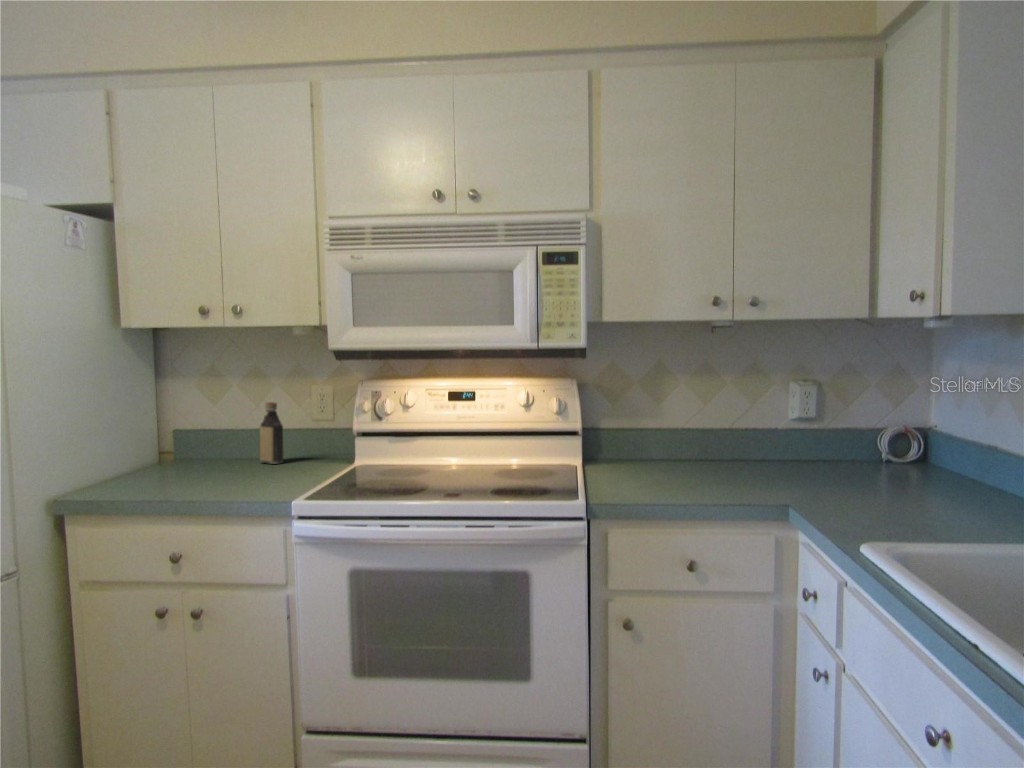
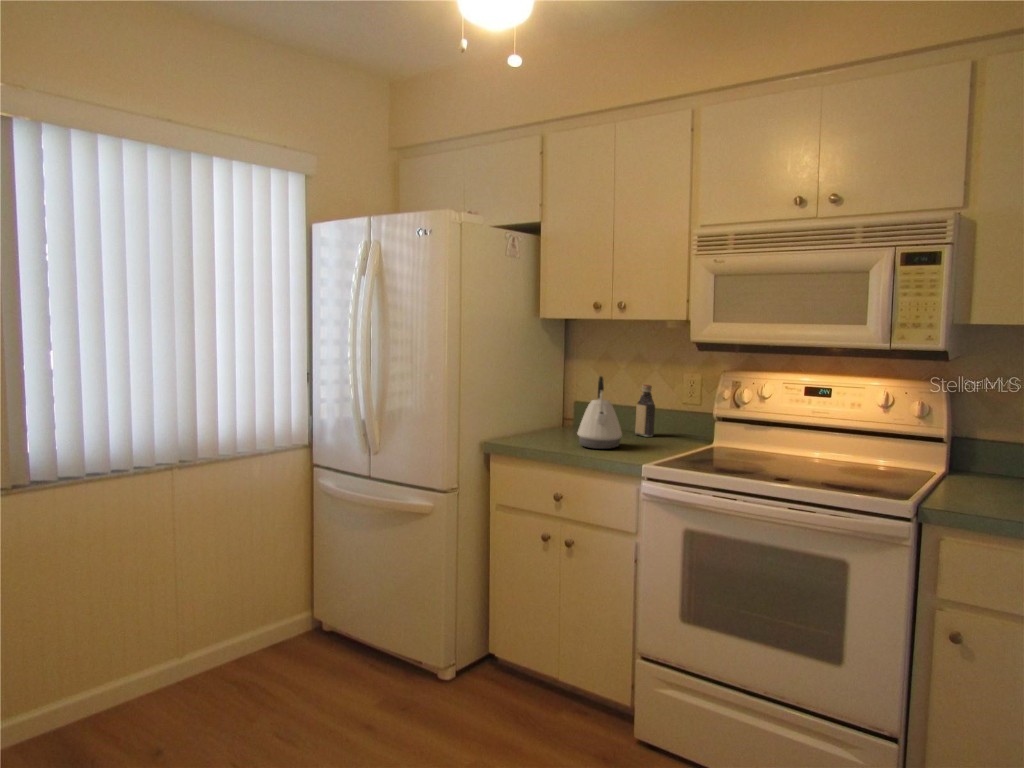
kettle: none [193,397,252,489] -> present [577,376,622,449]

